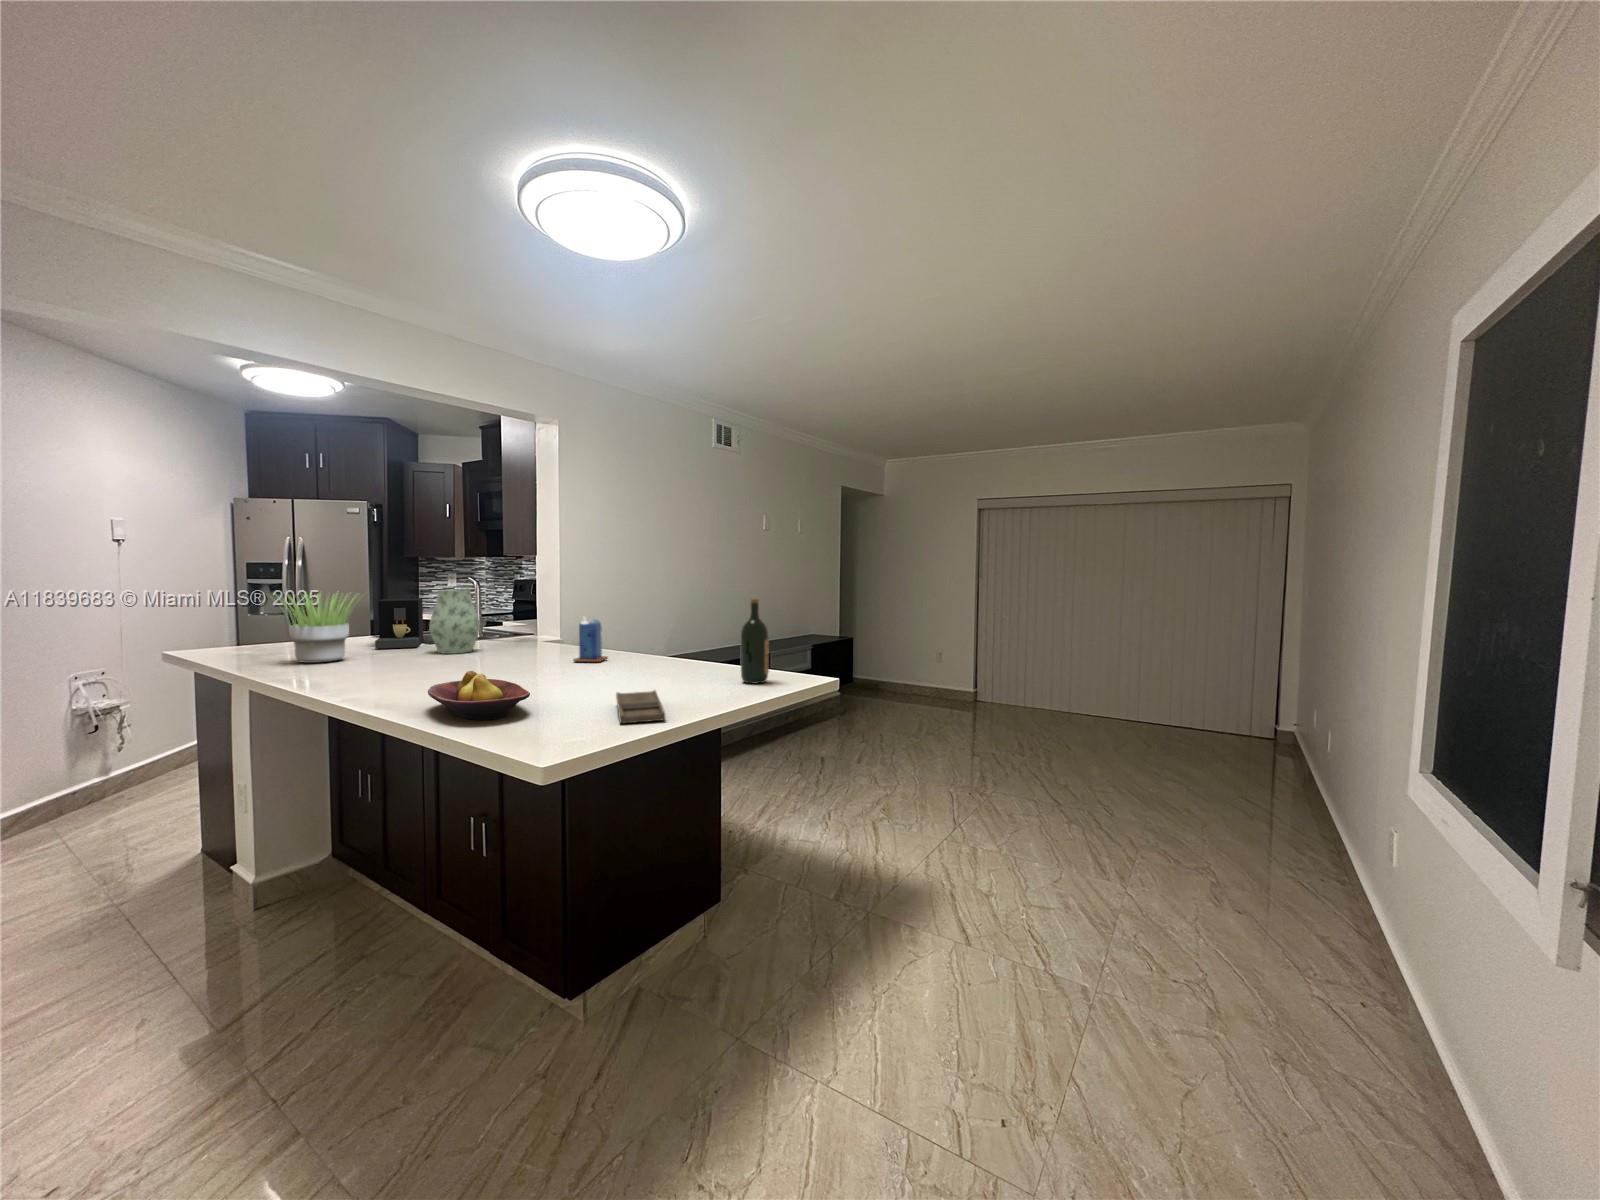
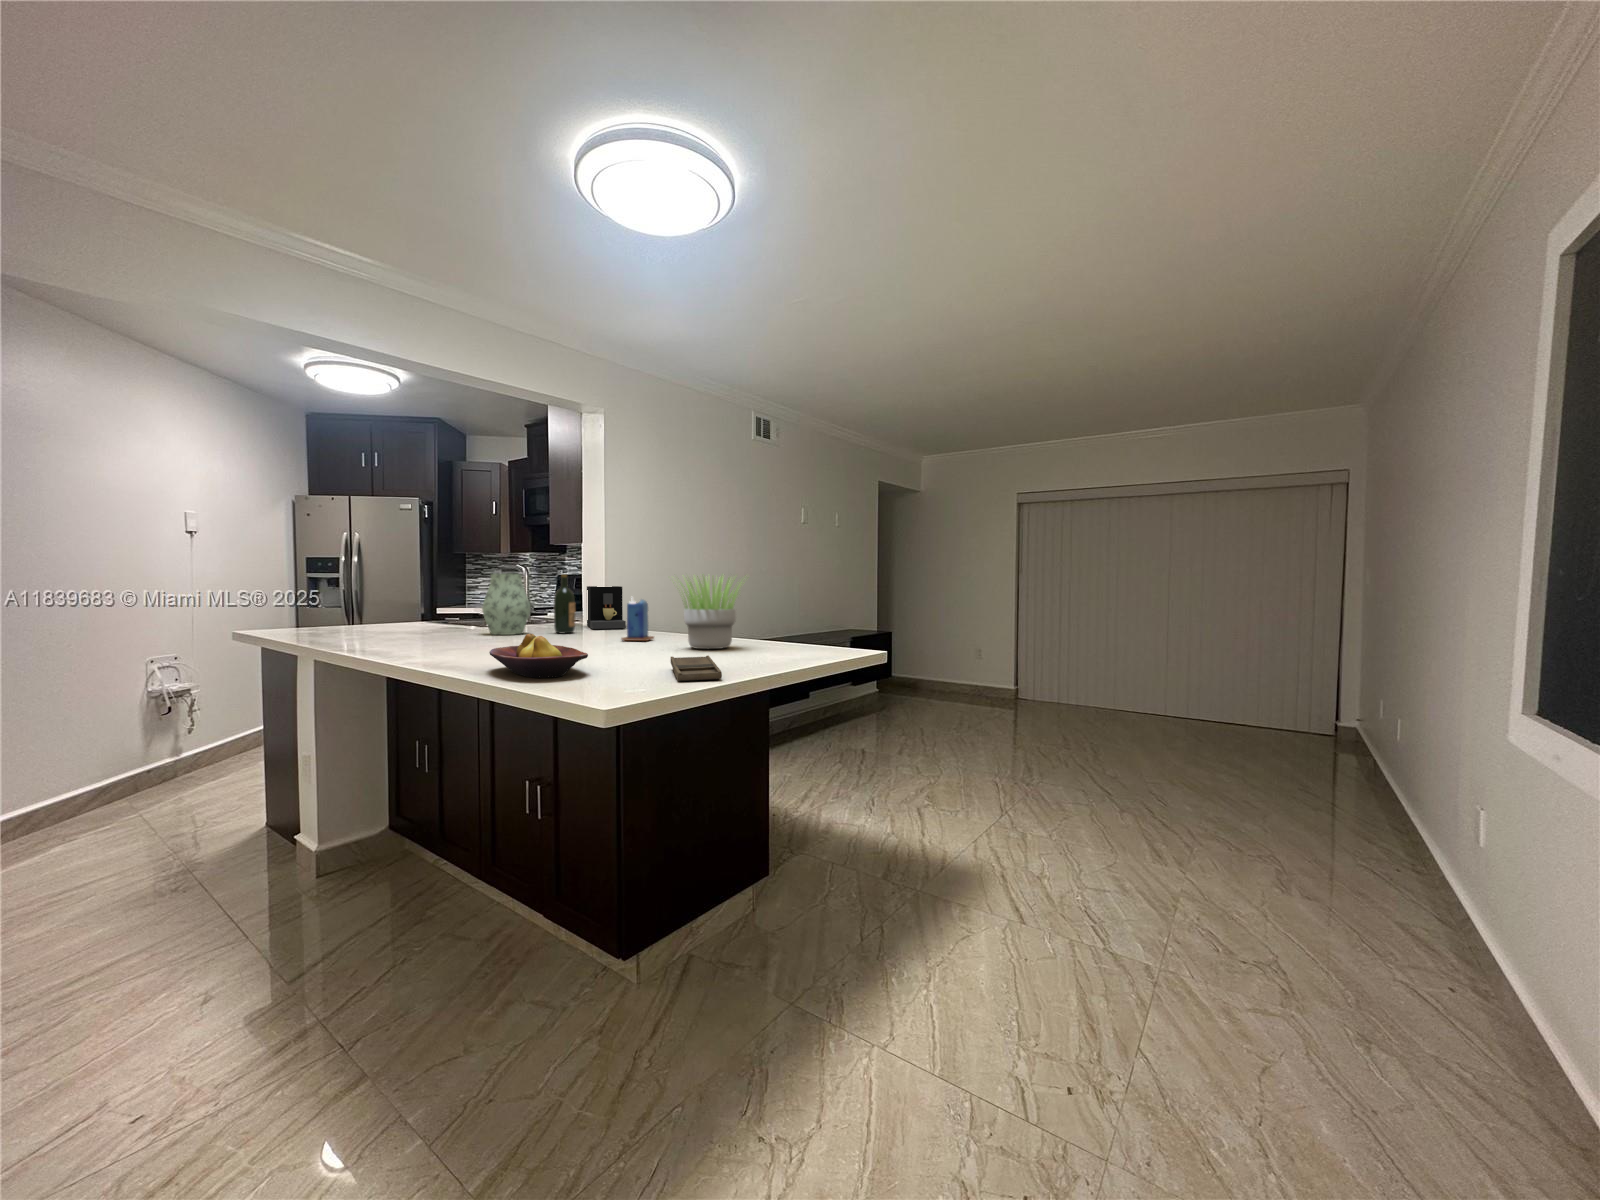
potted plant: present [277,593,356,663] -> present [673,575,744,649]
coffee maker: present [375,598,423,649] -> present [587,586,626,629]
wine bottle: present [740,599,769,684] -> present [554,574,575,633]

